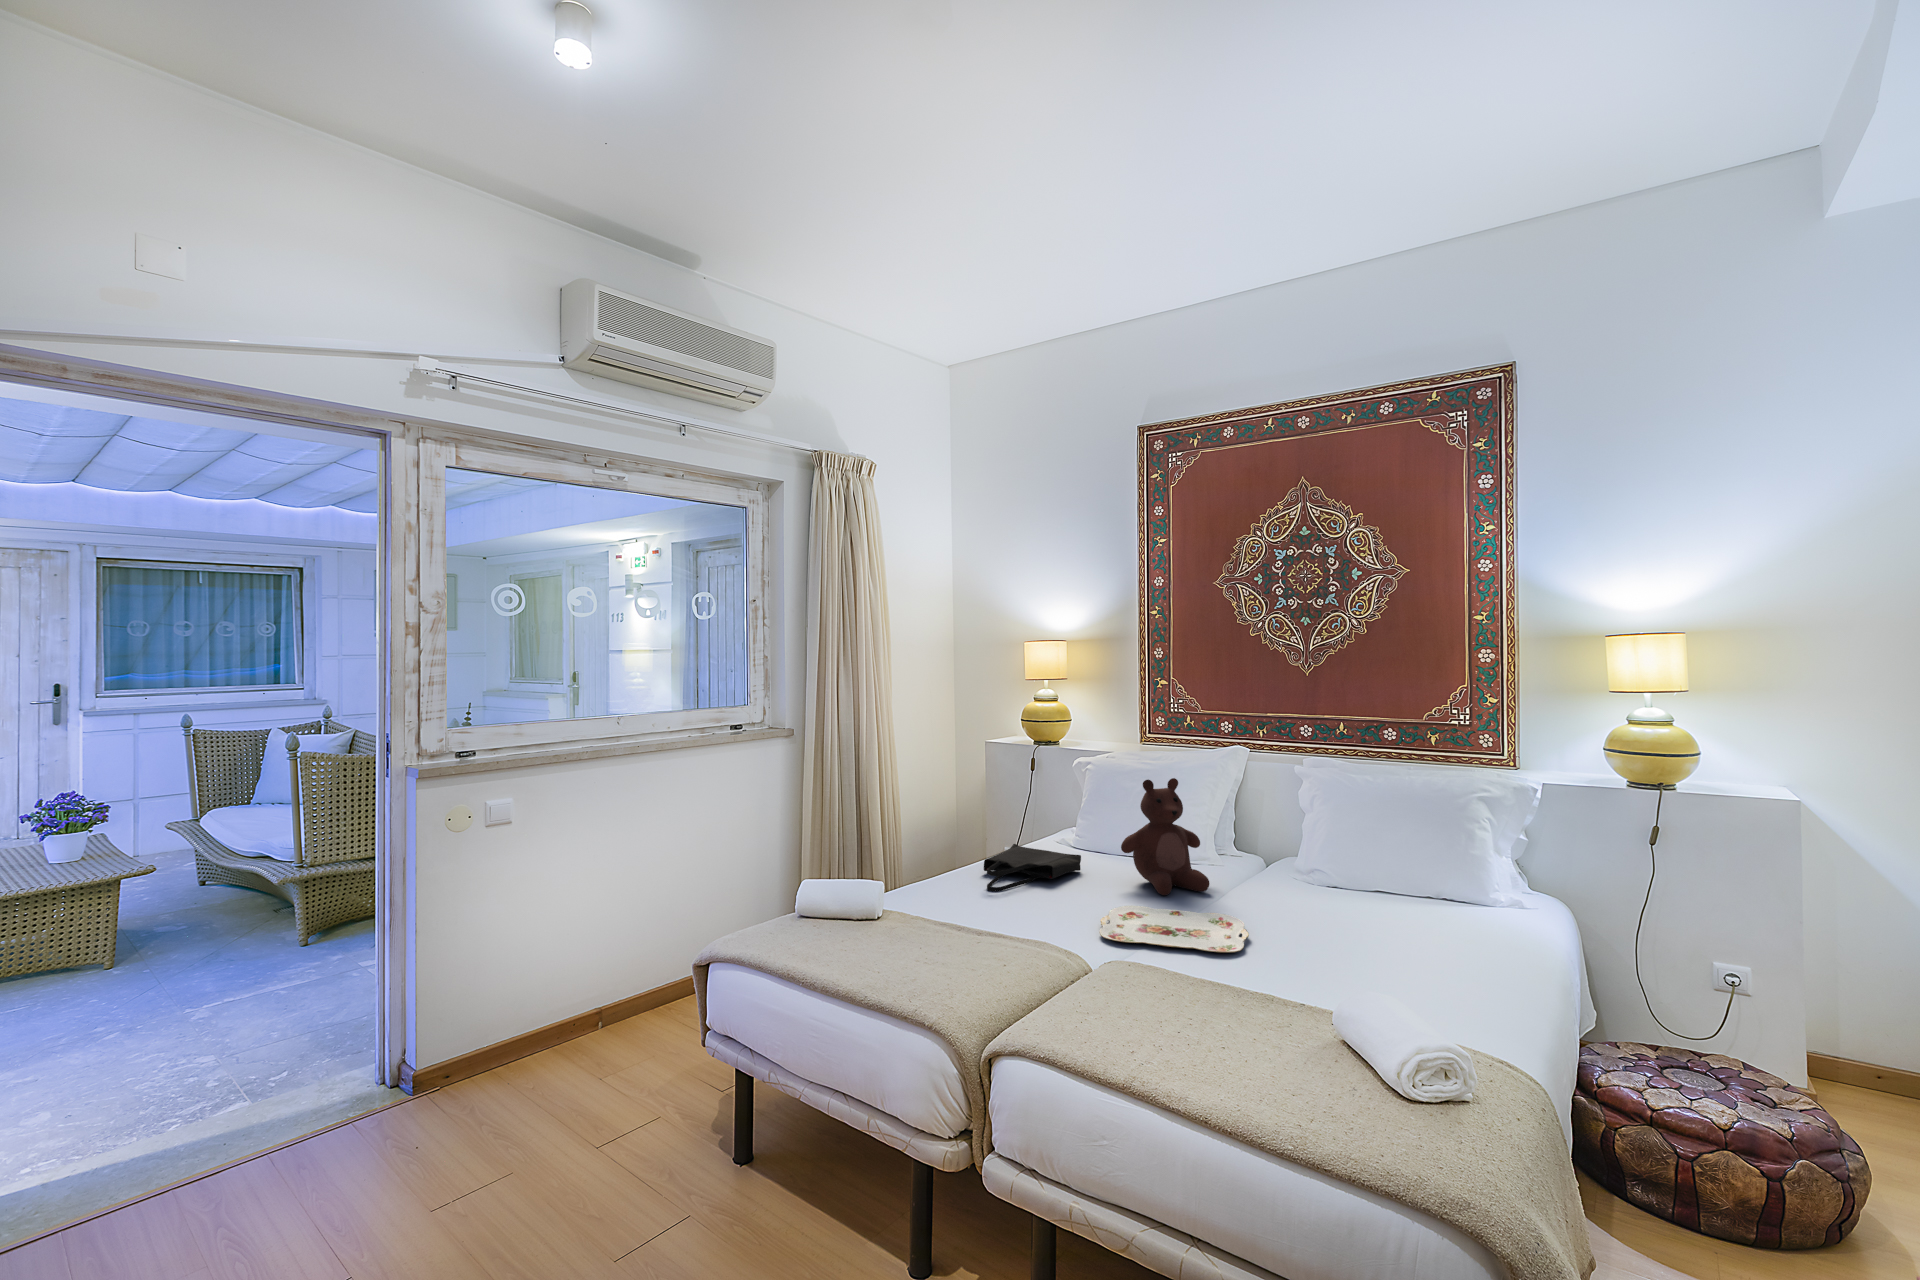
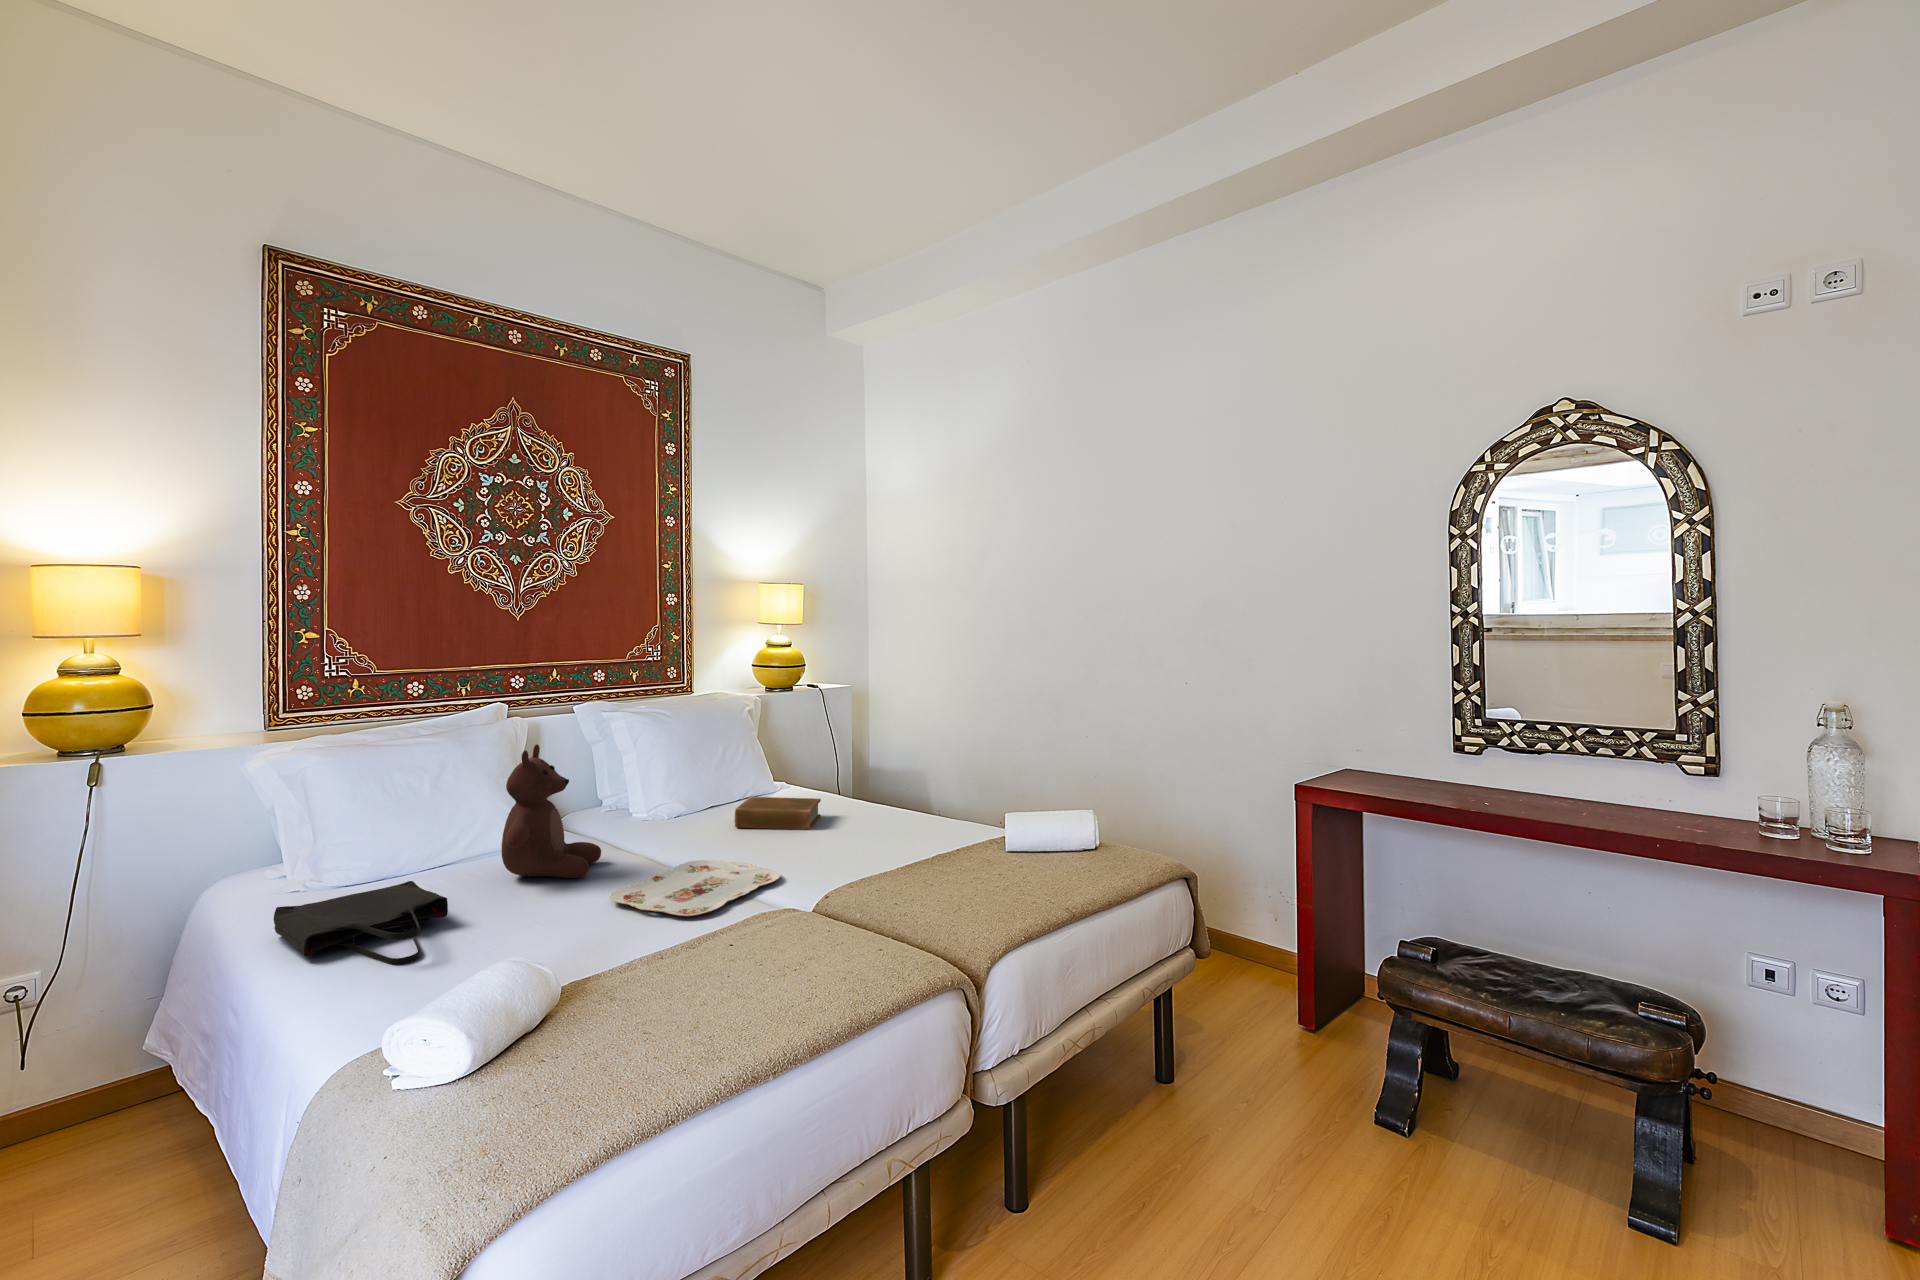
book: none [1368,894,1486,949] -> present [735,797,821,830]

